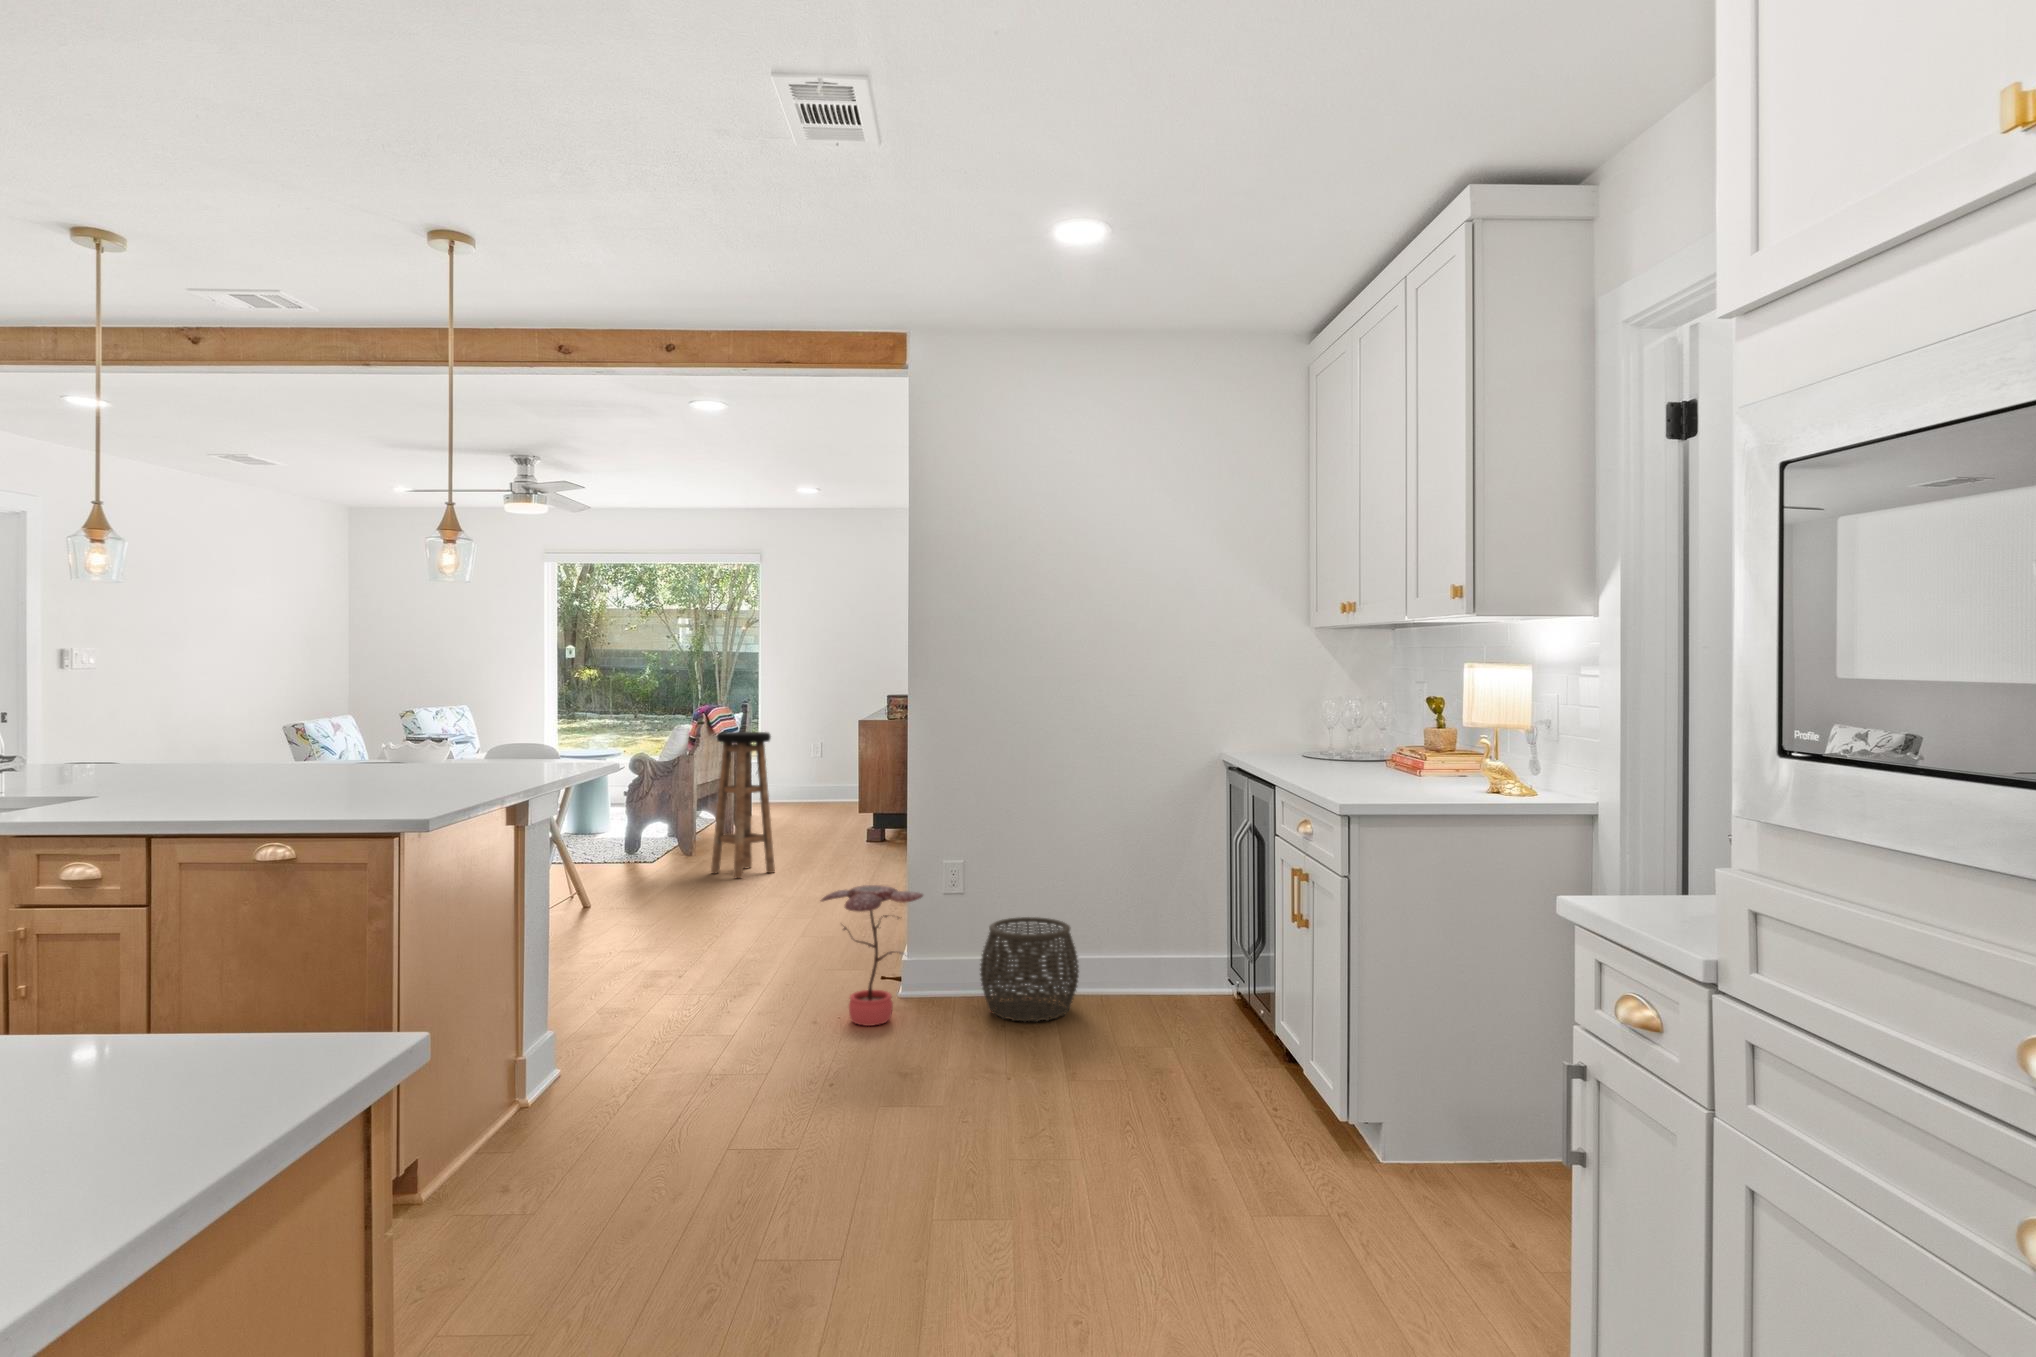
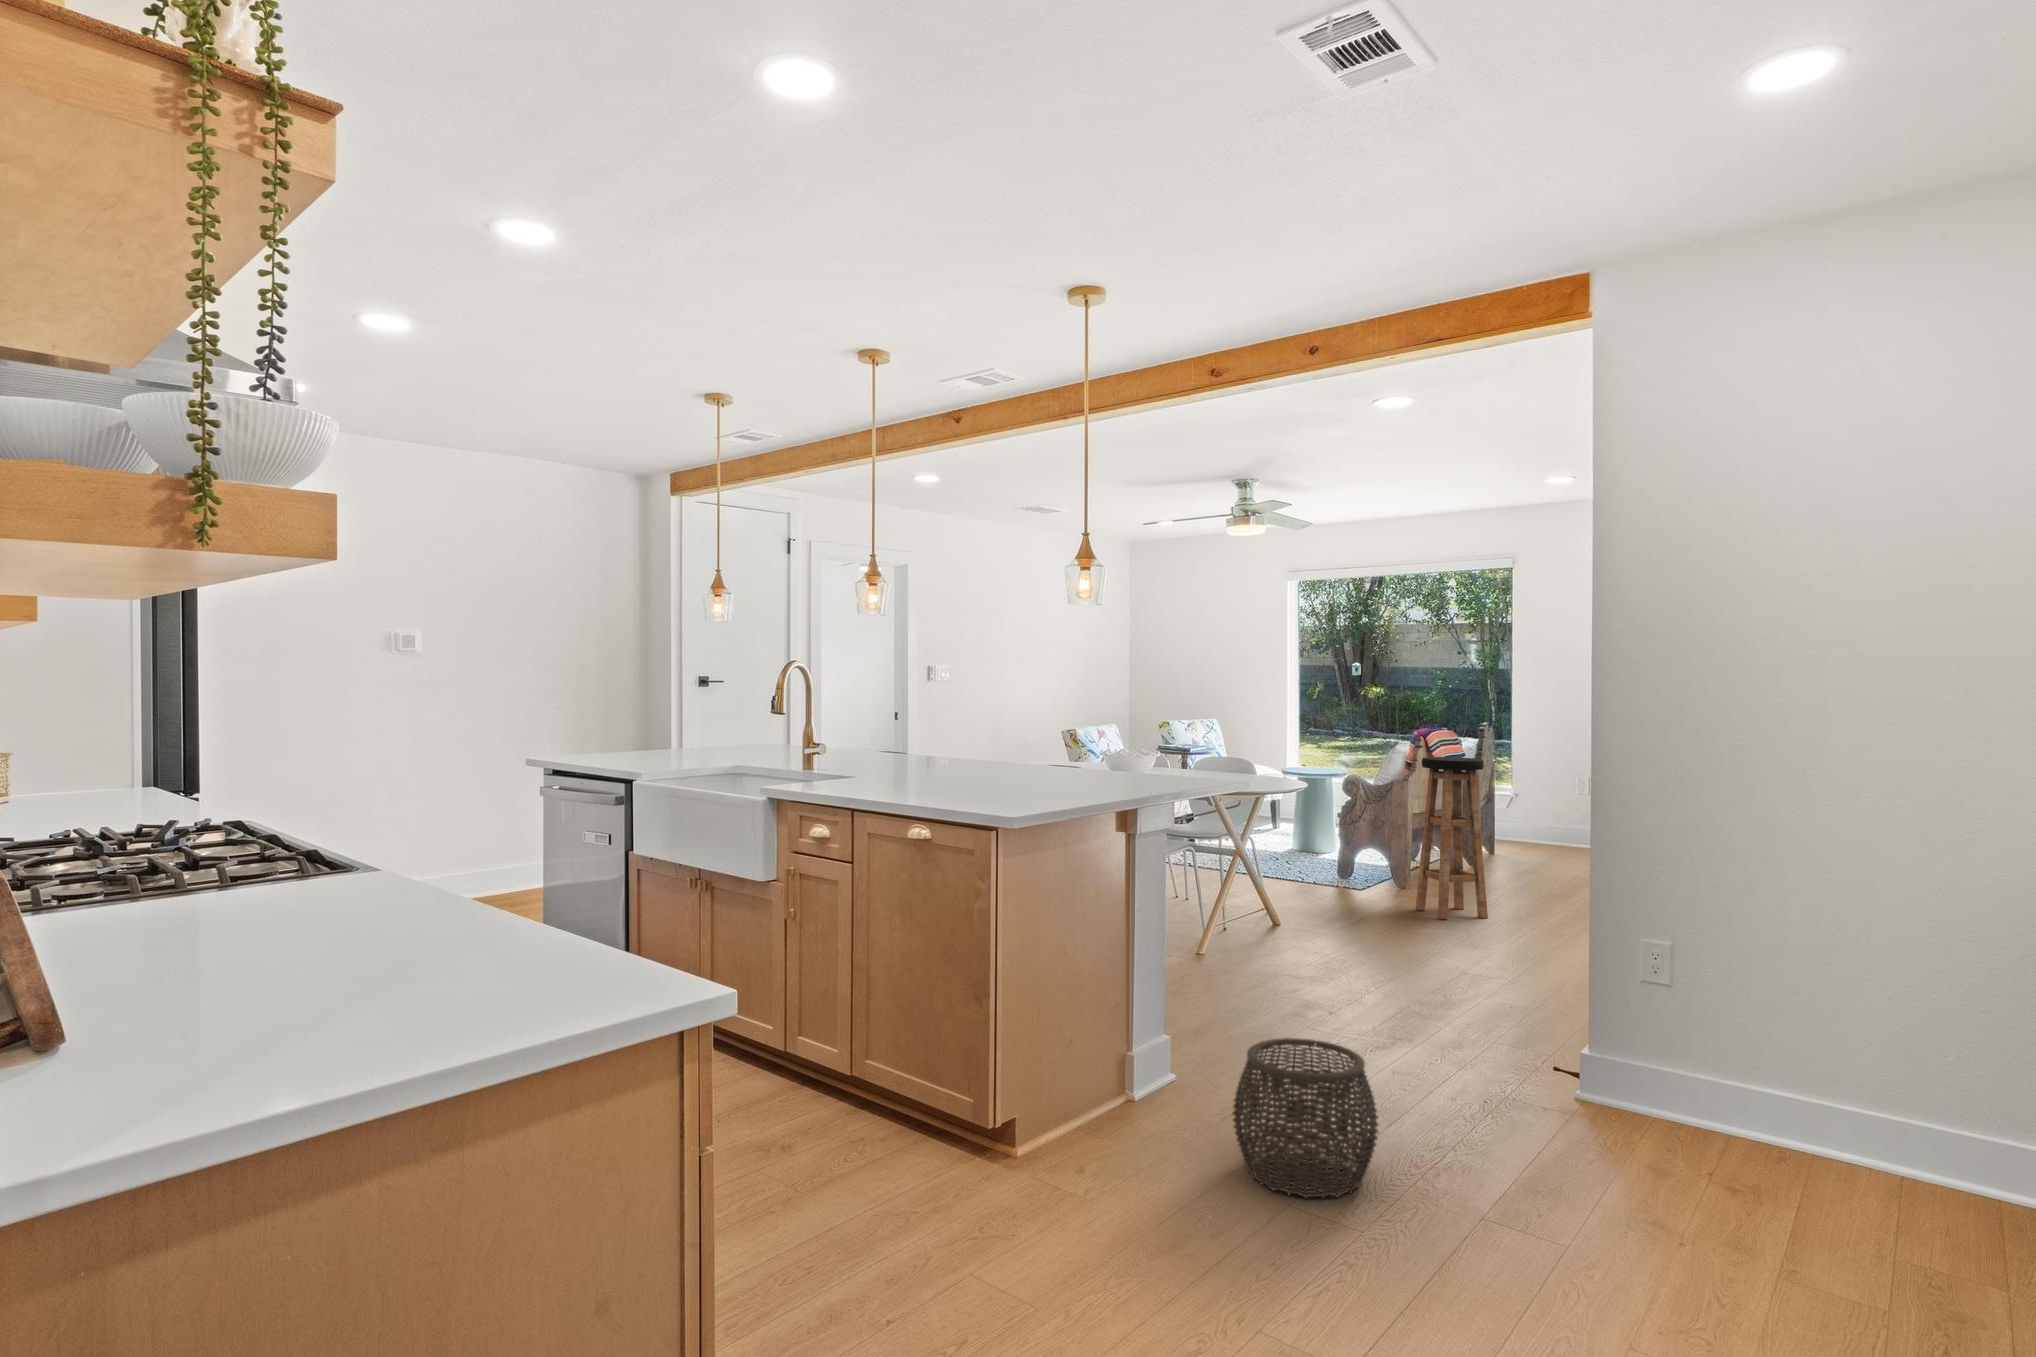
potted plant: present [821,885,923,1026] -> none [1455,951,1587,1122]
woven basket: present [980,917,1079,1022] -> present [1233,1038,1379,1198]

